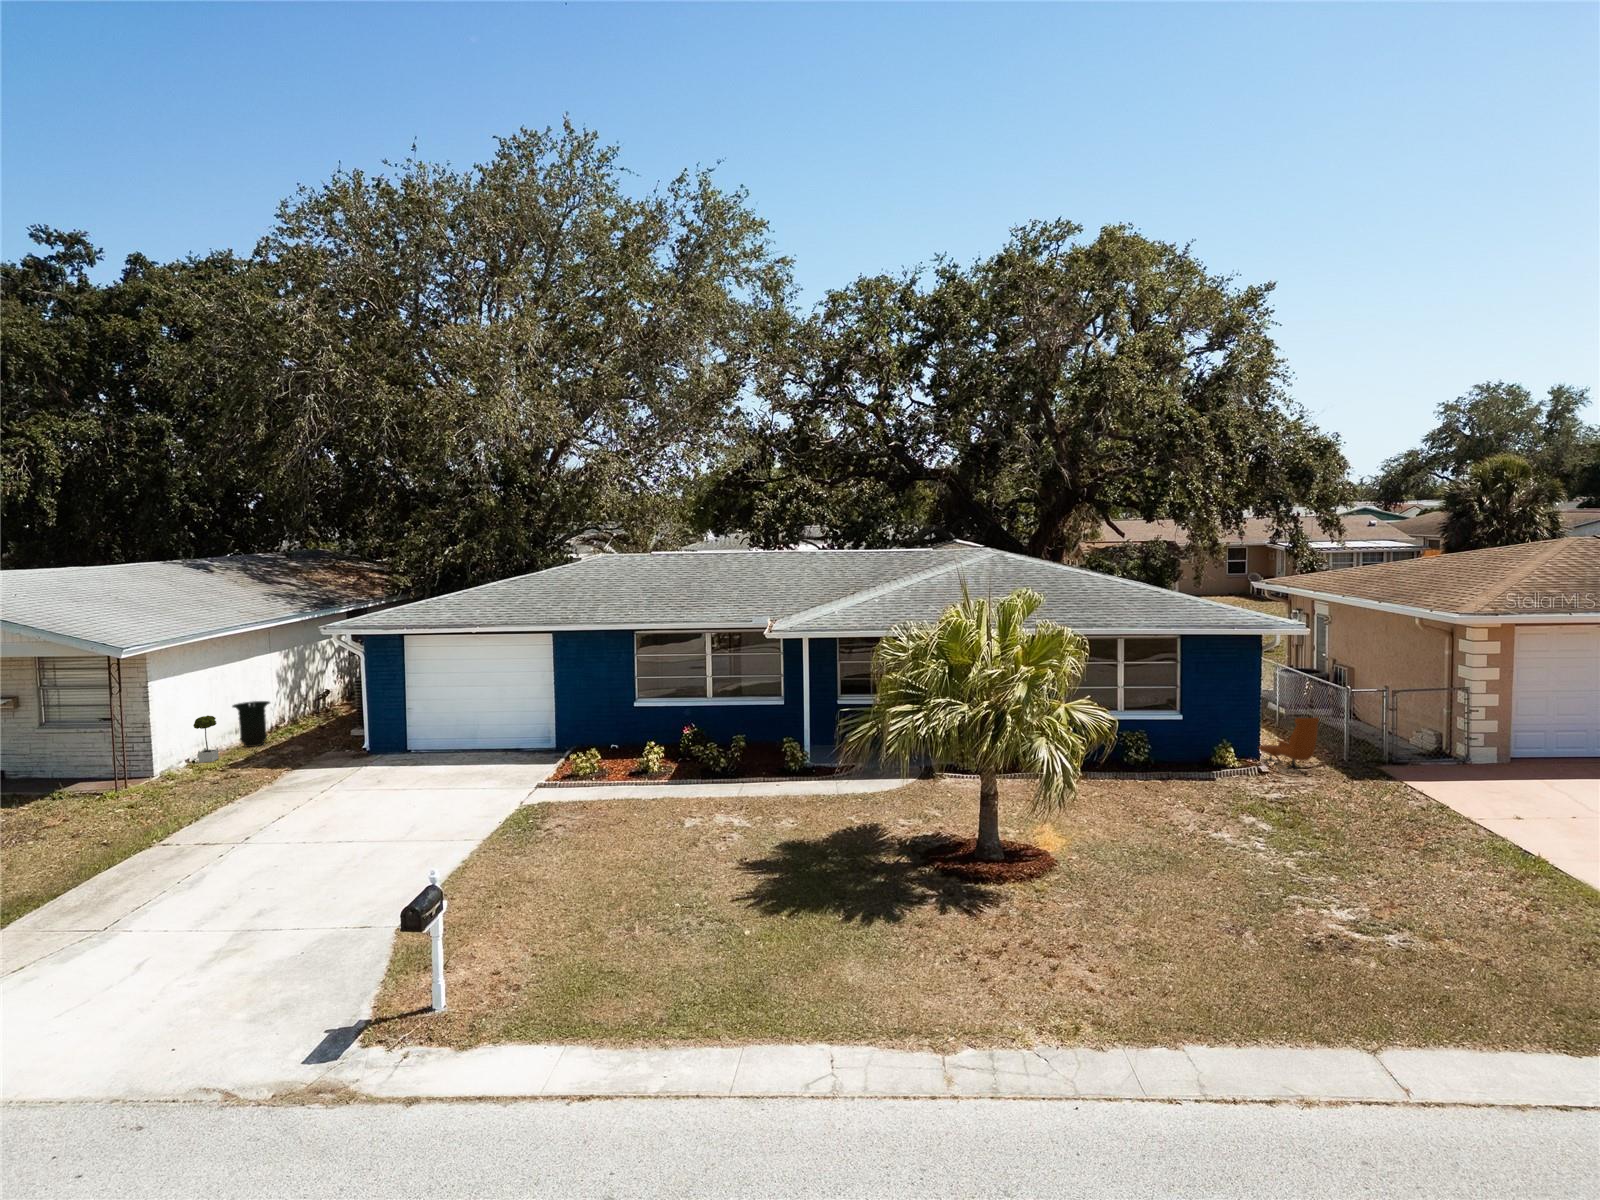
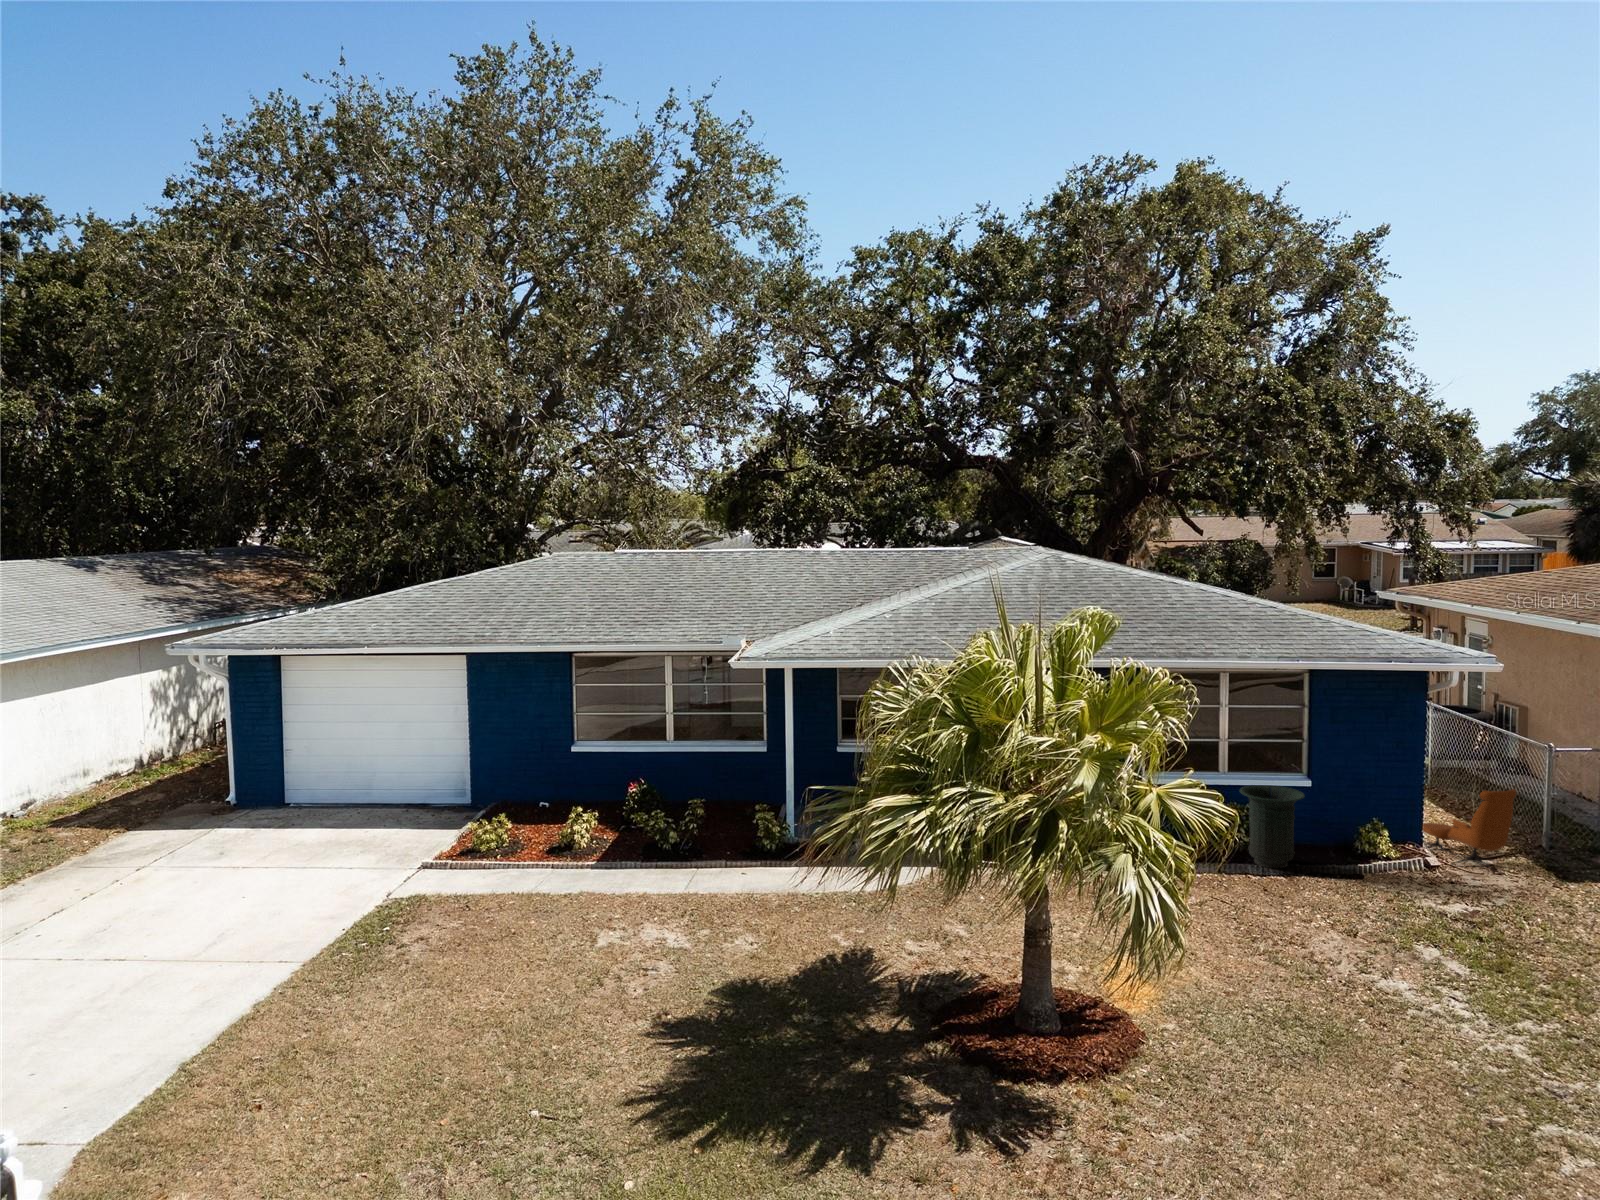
trash can: present [232,701,270,747] -> present [1240,785,1305,868]
potted tree: present [193,716,218,762] -> none [12,757,48,817]

